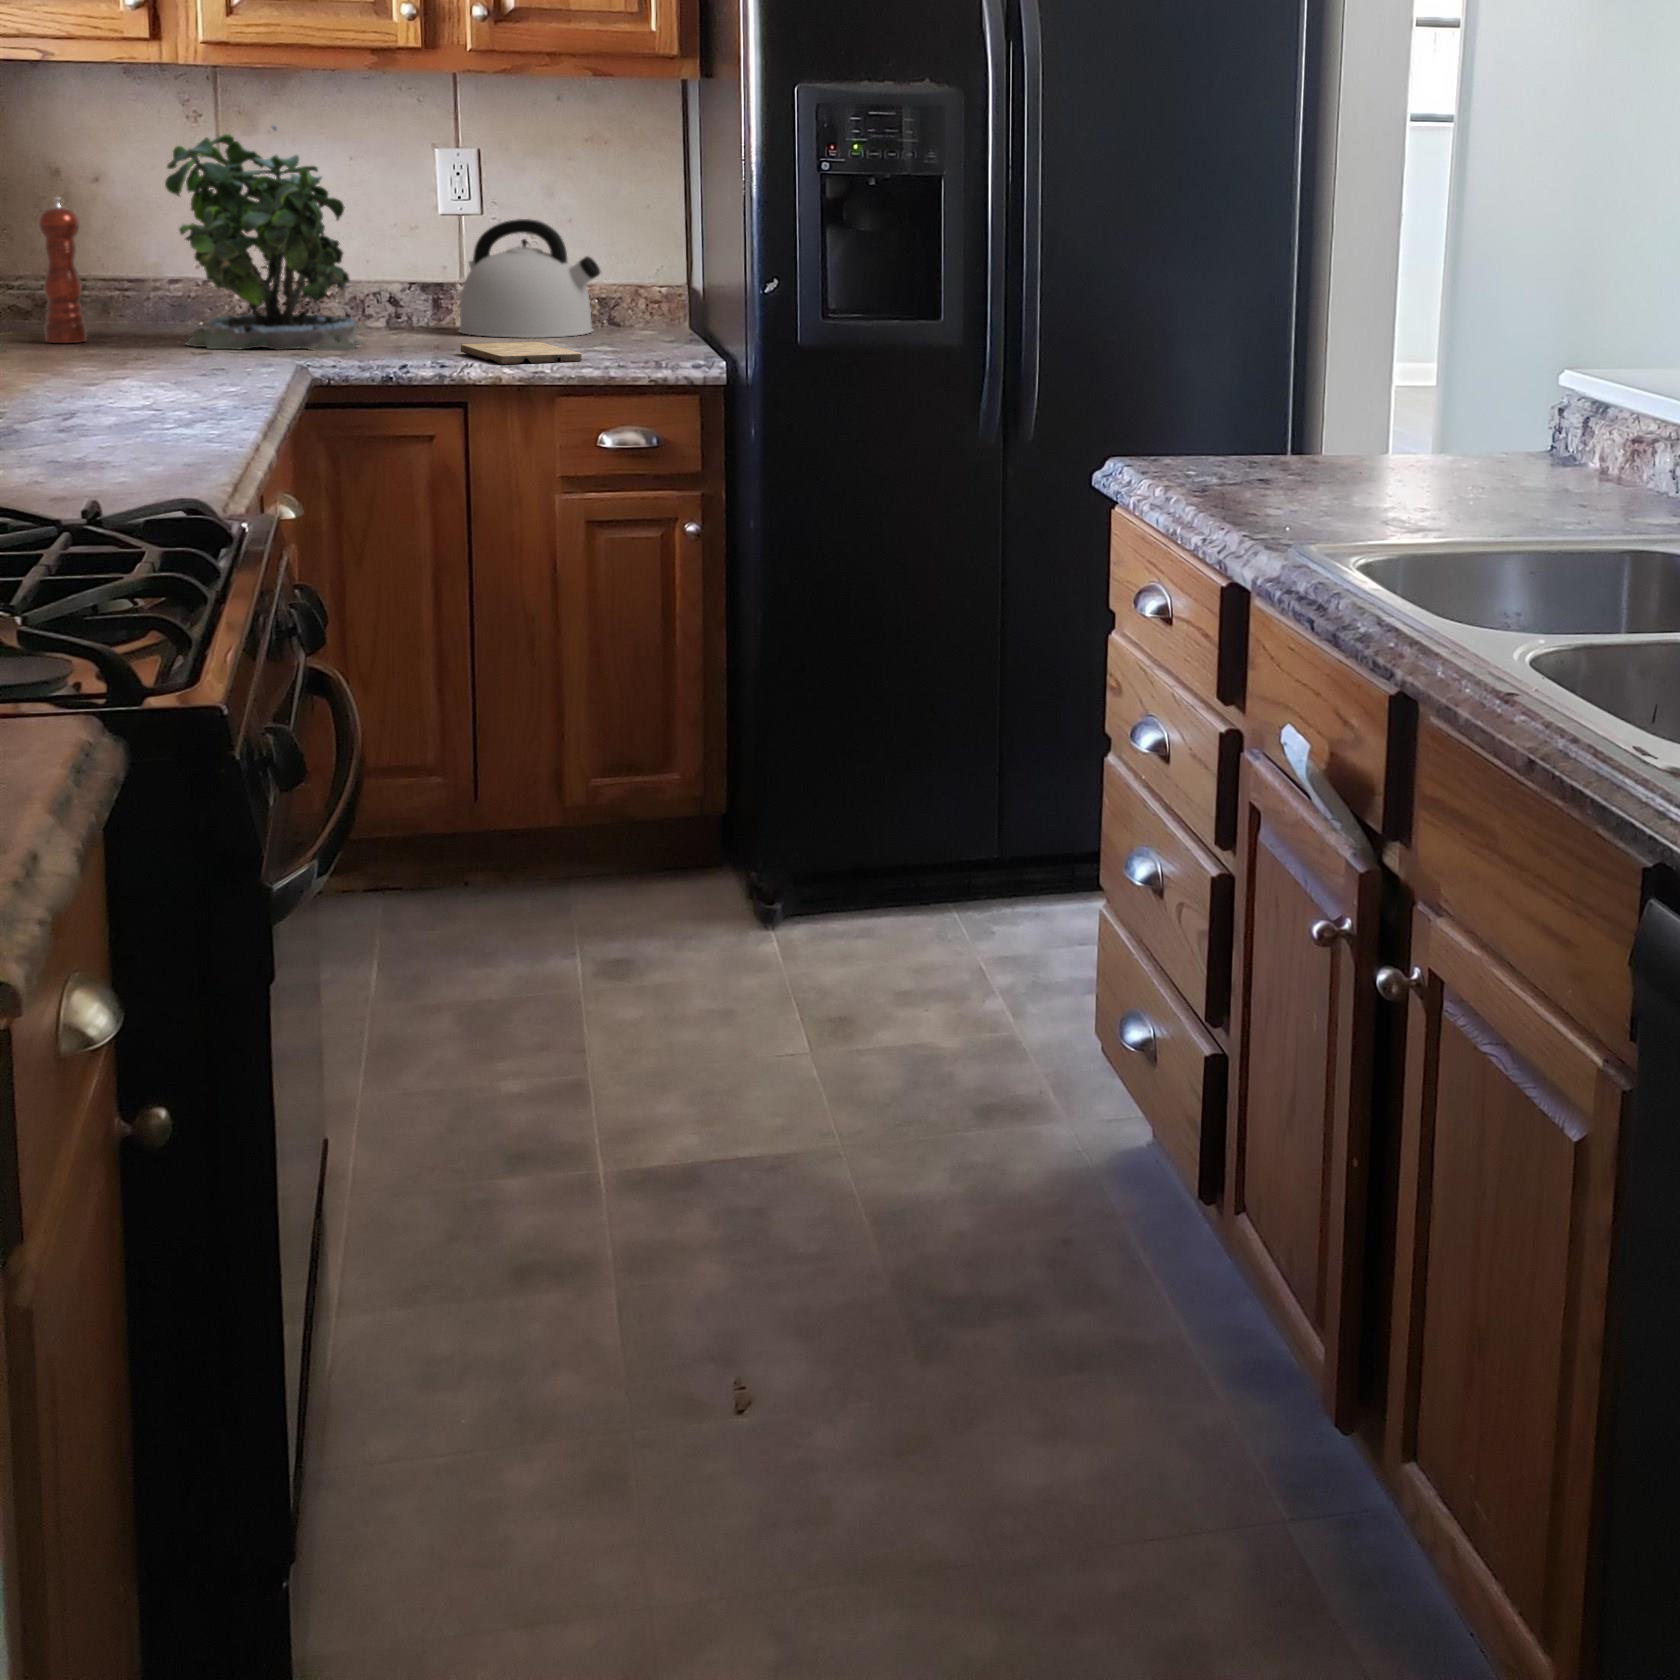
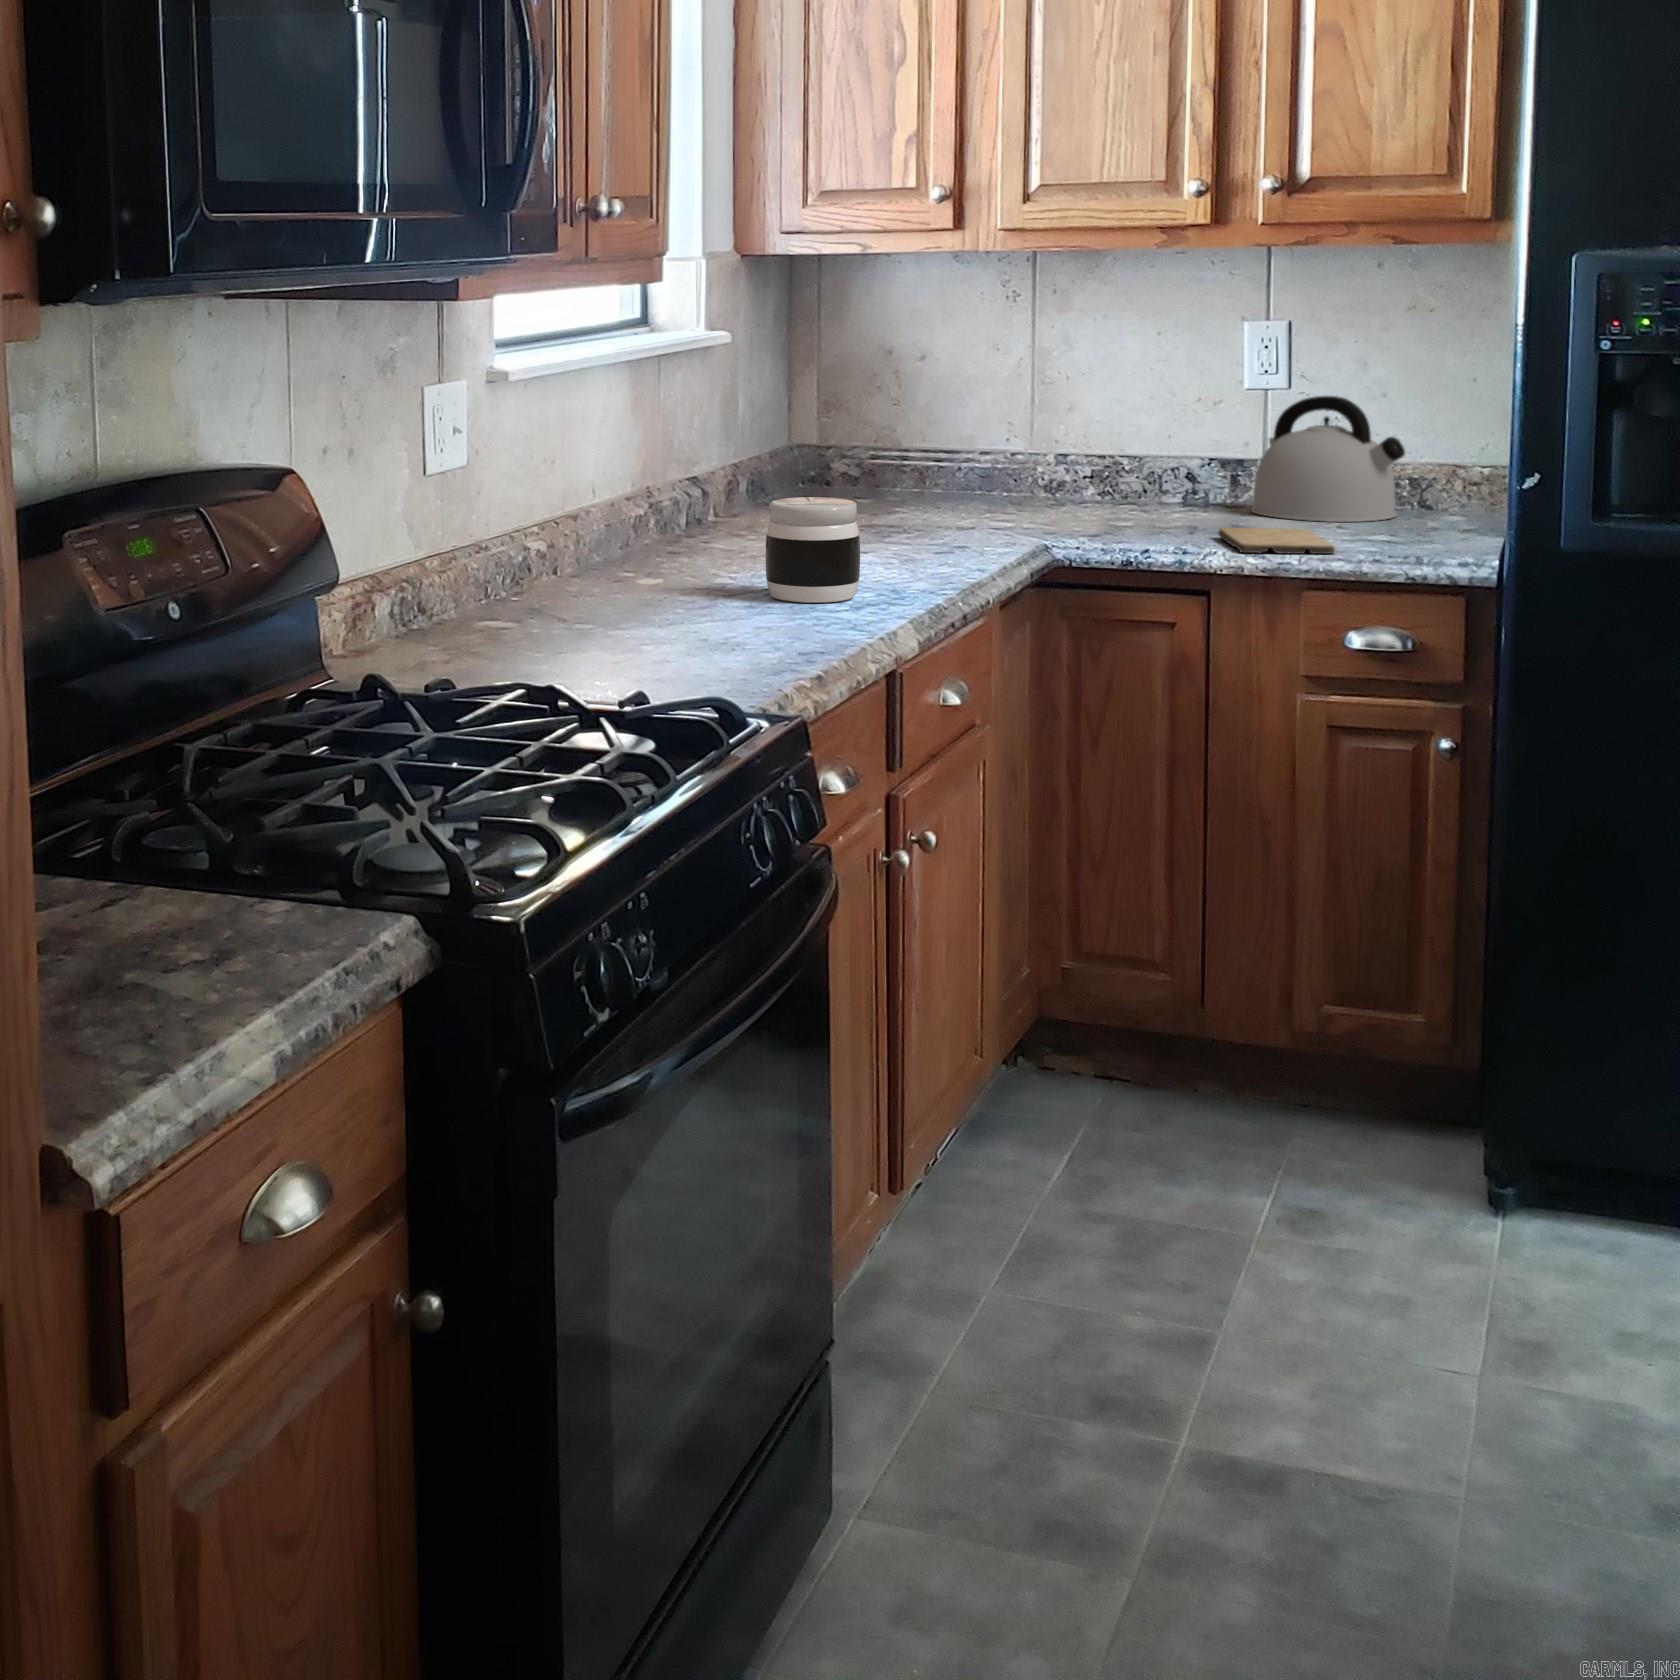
potted plant: present [165,125,362,351] -> none [970,303,1142,528]
pepper mill: present [38,197,87,343] -> none [864,372,899,505]
jar: none [74,317,183,427] -> present [765,497,860,603]

